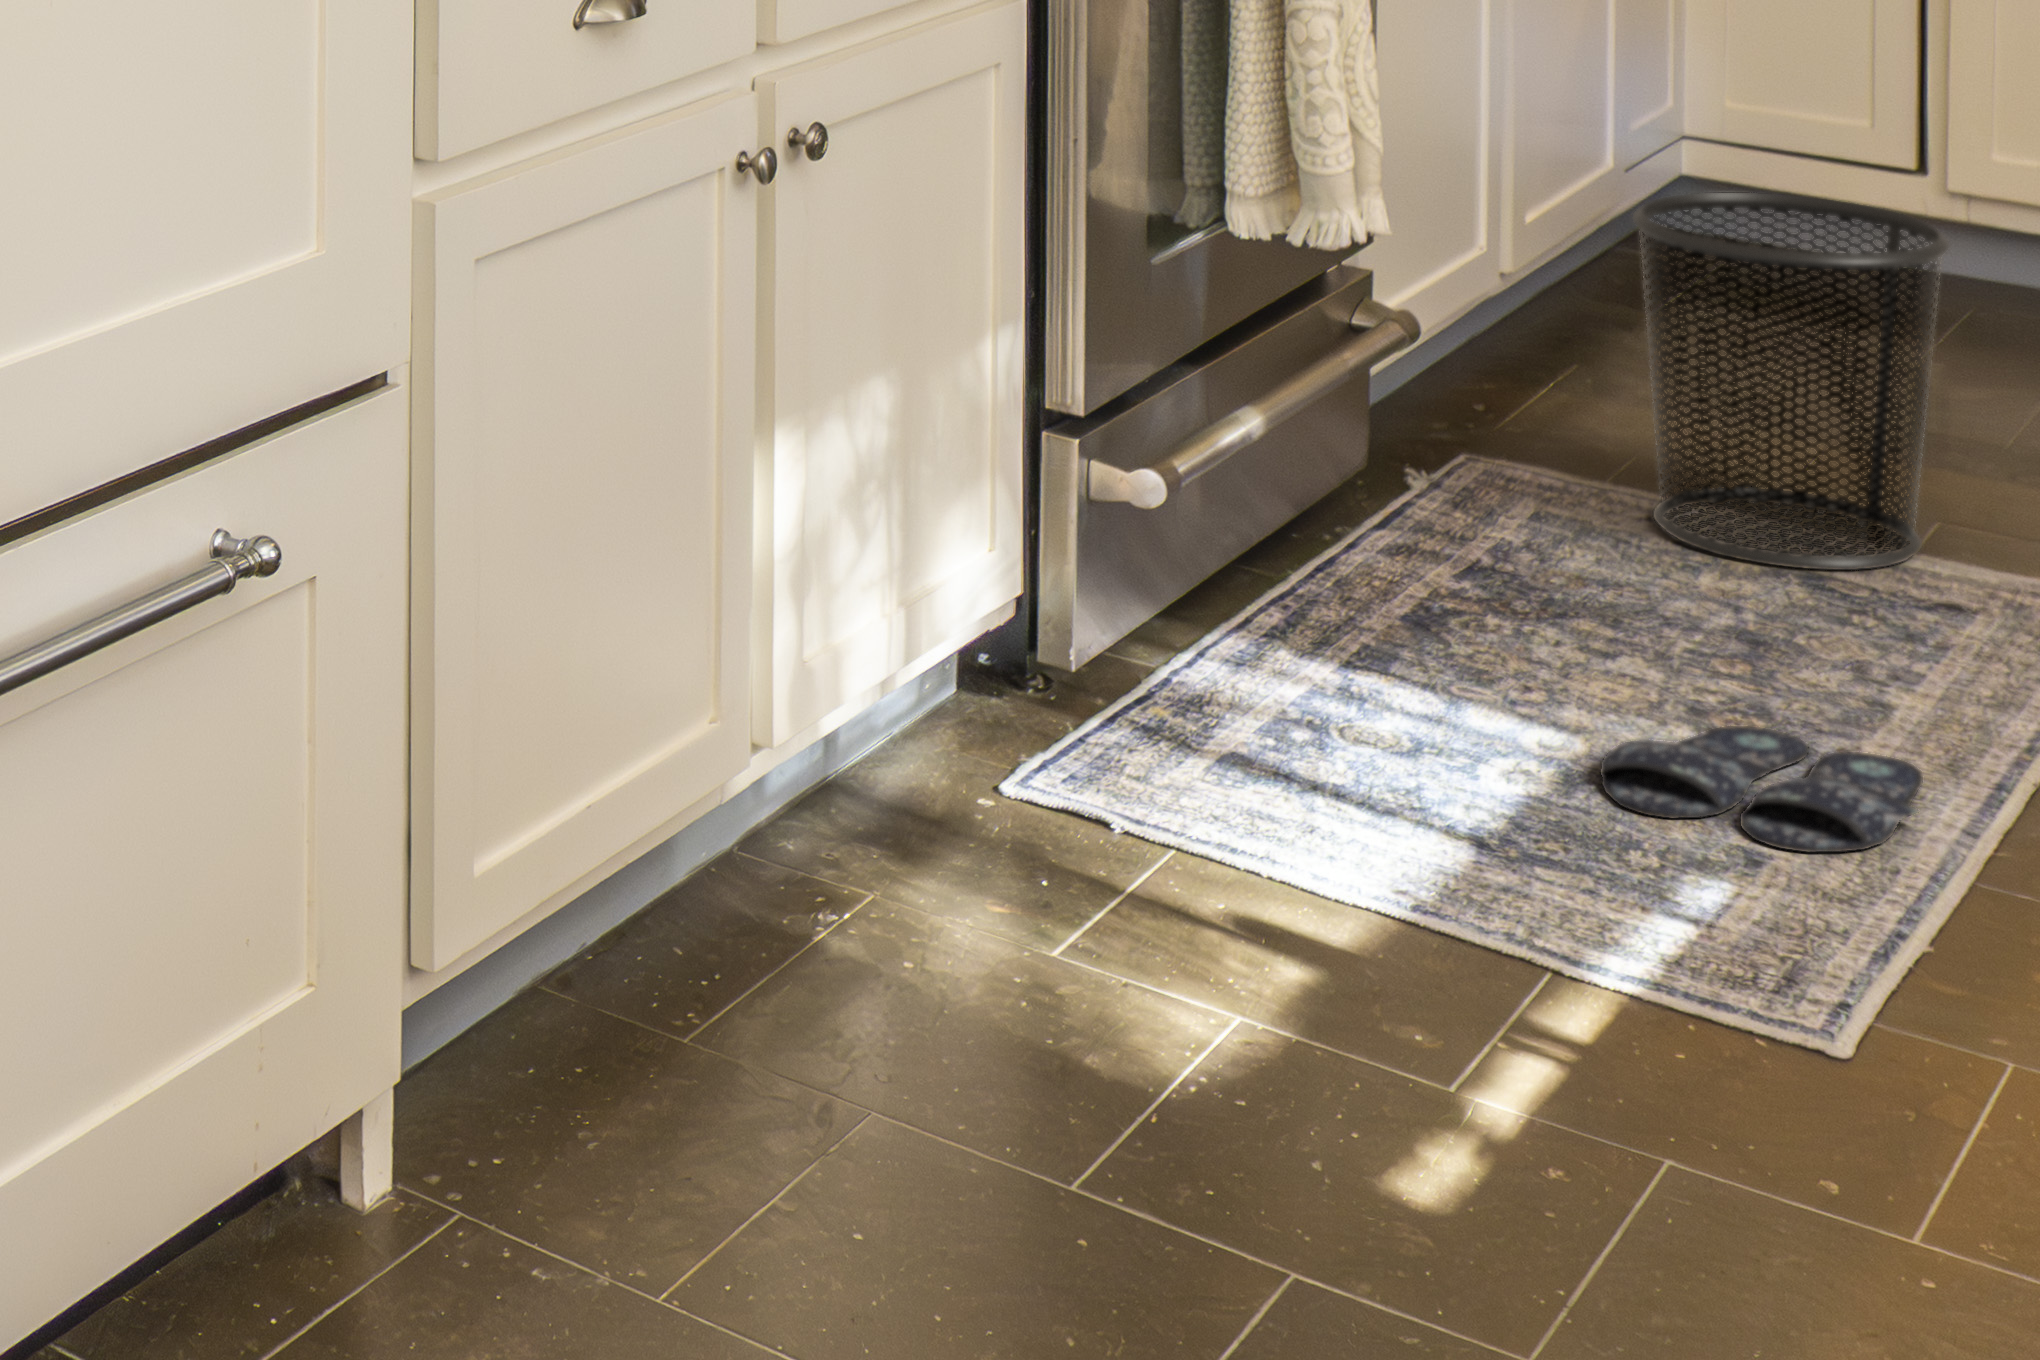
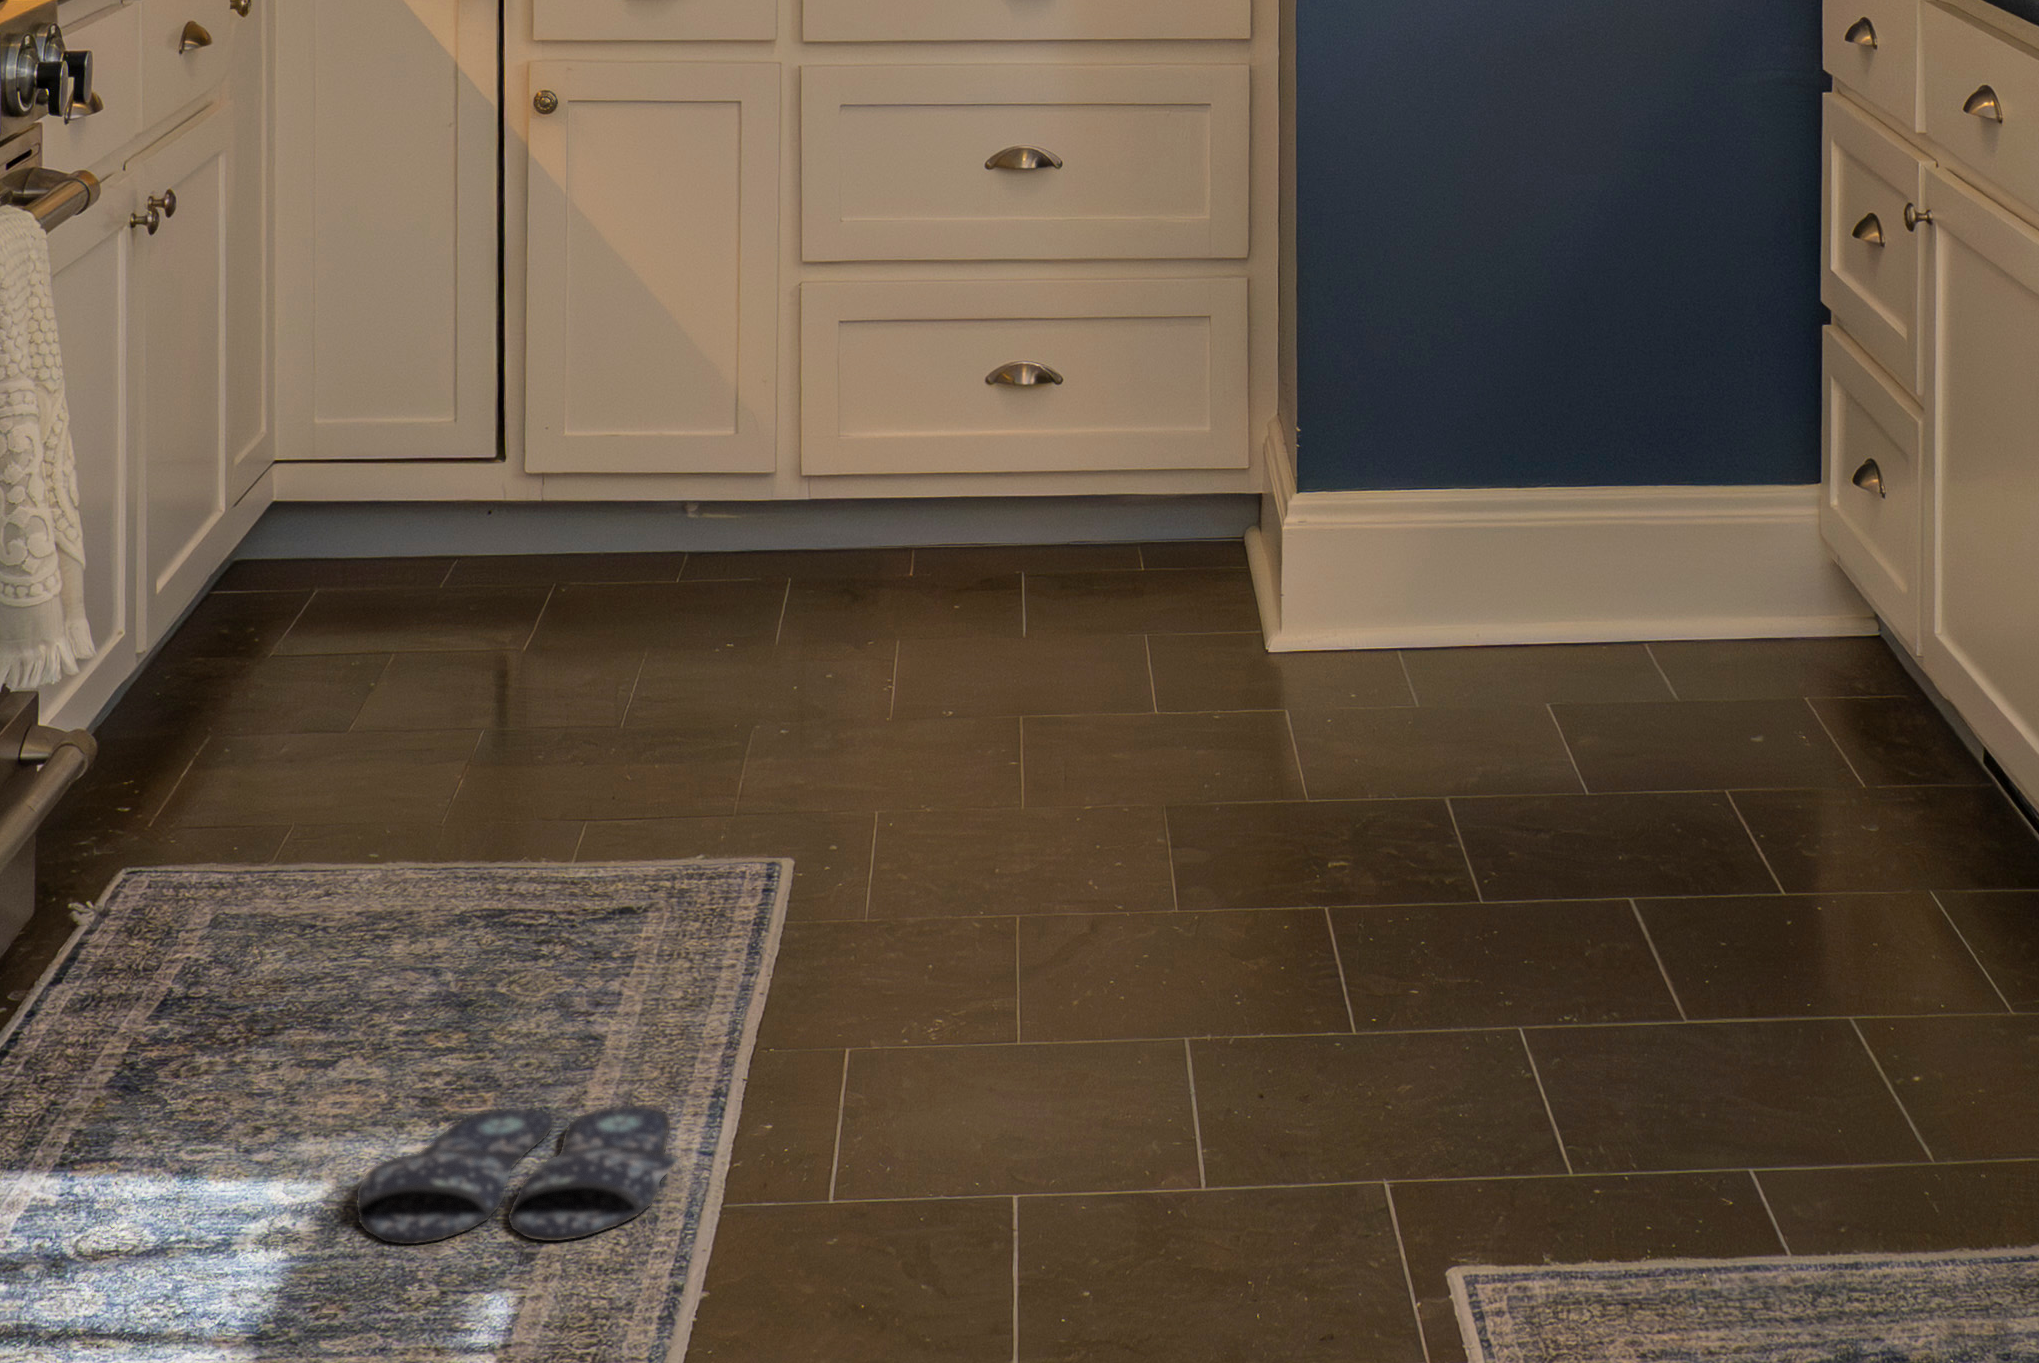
waste bin: present [1633,193,1949,570] -> none [304,520,623,922]

